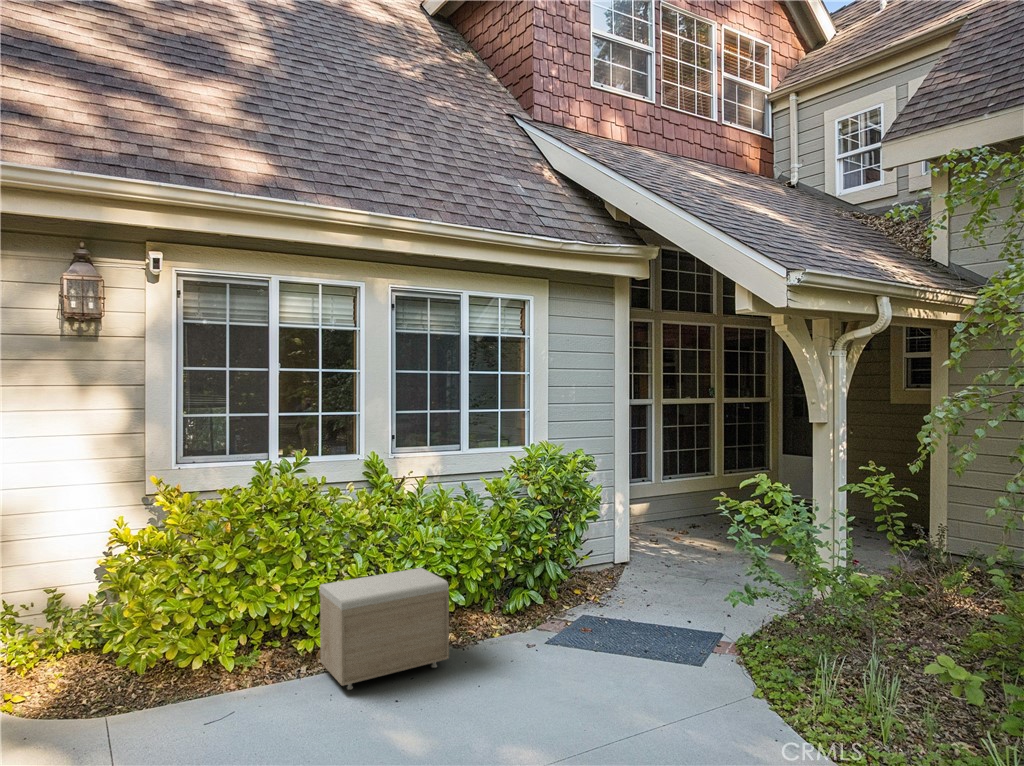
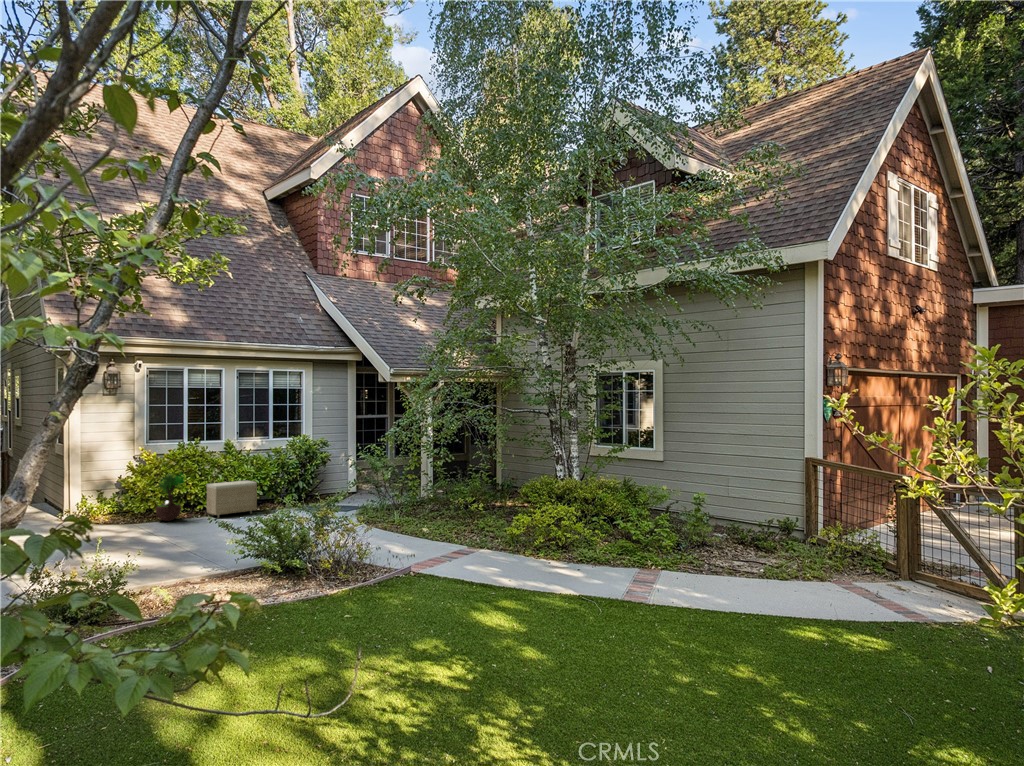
potted tree: none [164,554,262,702] -> present [156,473,184,521]

